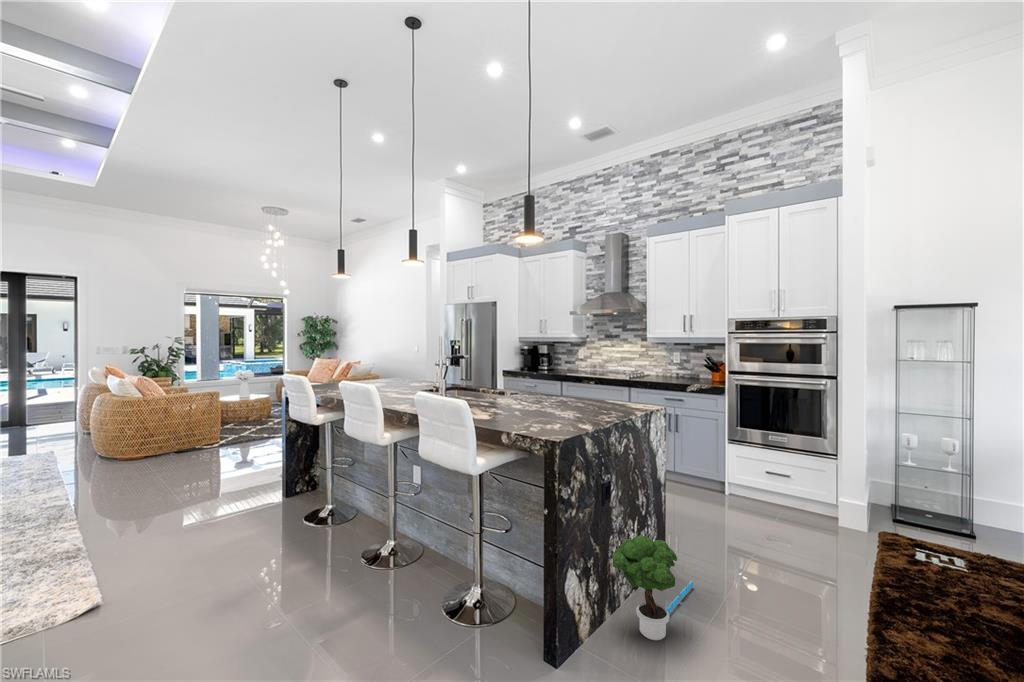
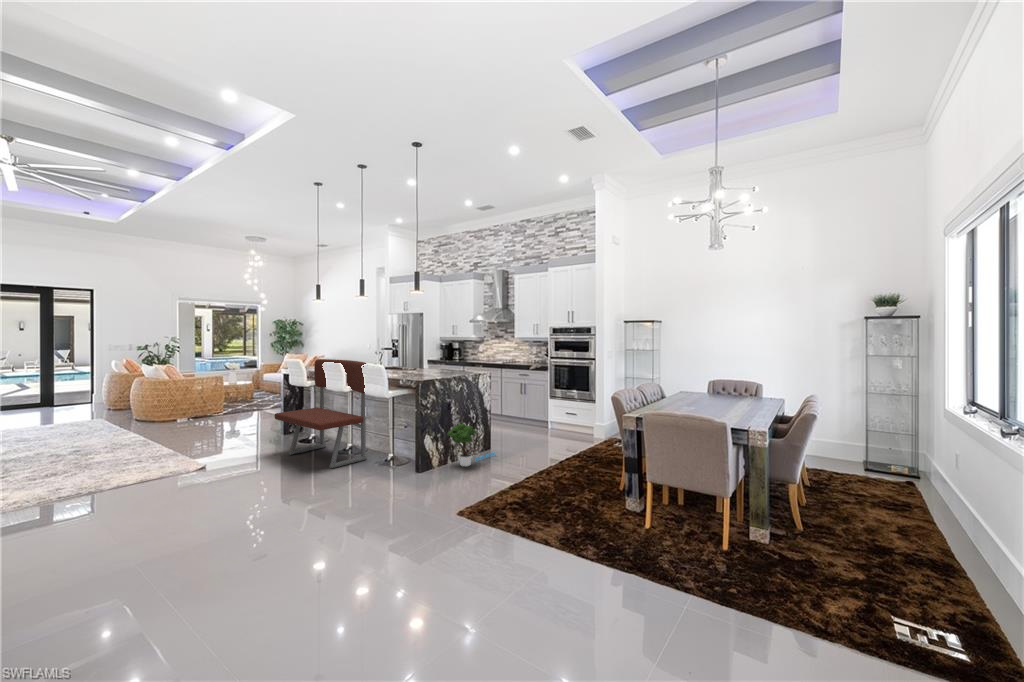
bench: none [247,379,430,636] -> present [275,359,367,468]

